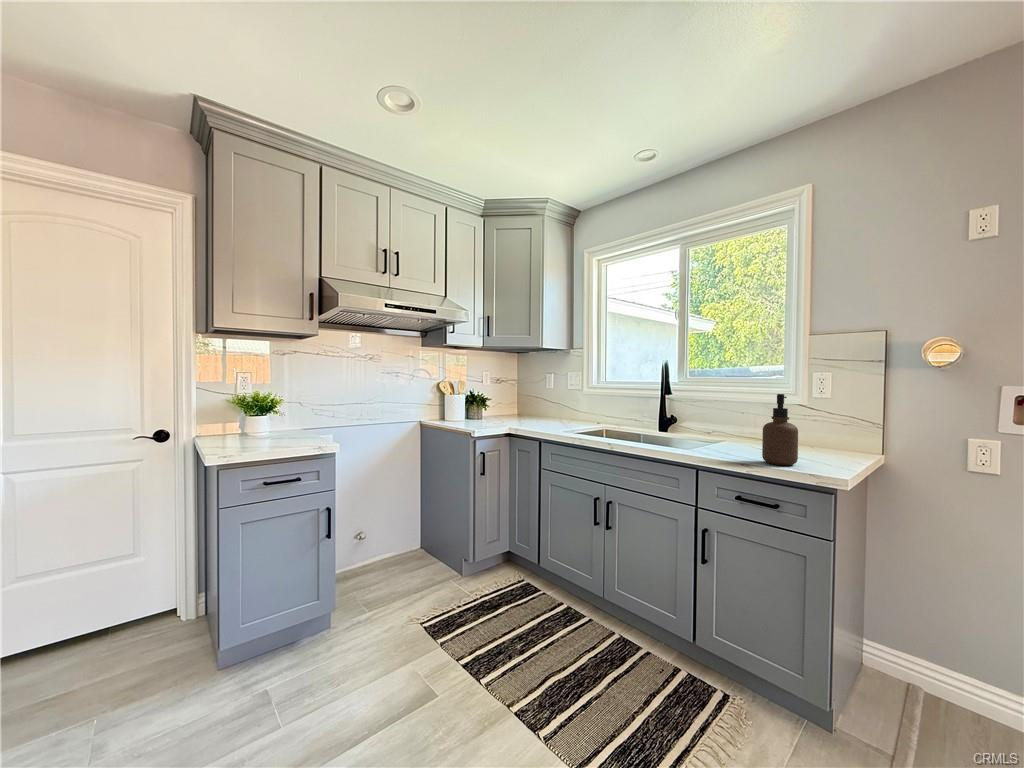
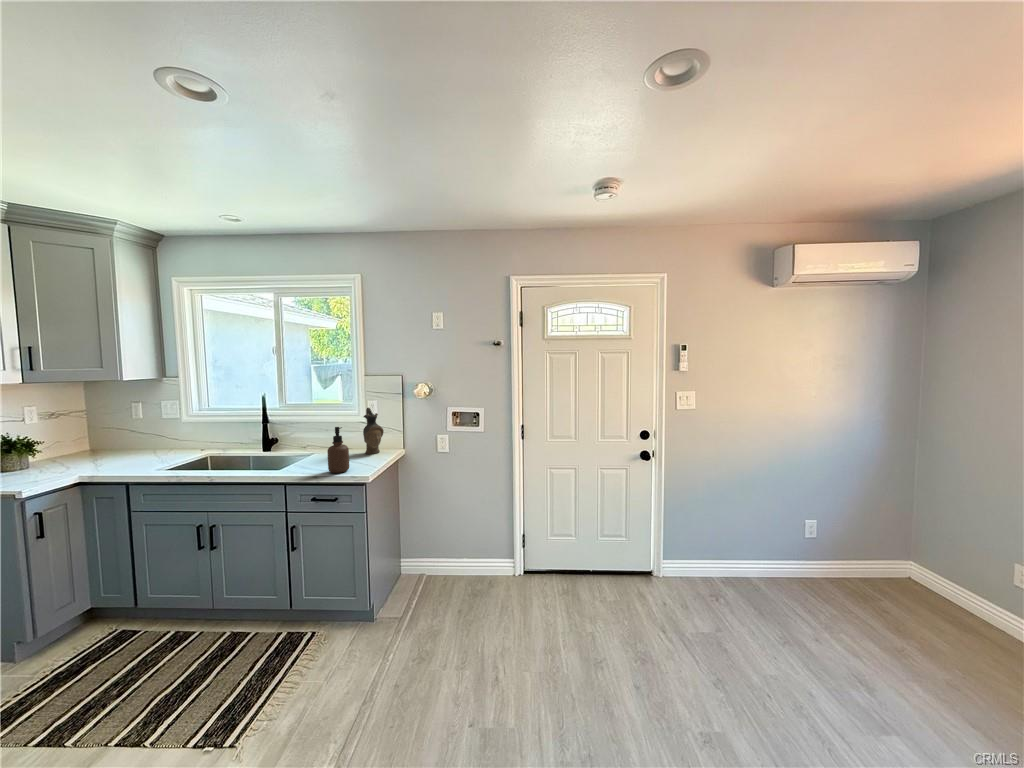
ceramic pitcher: none [807,381,845,453] -> present [363,408,384,454]

